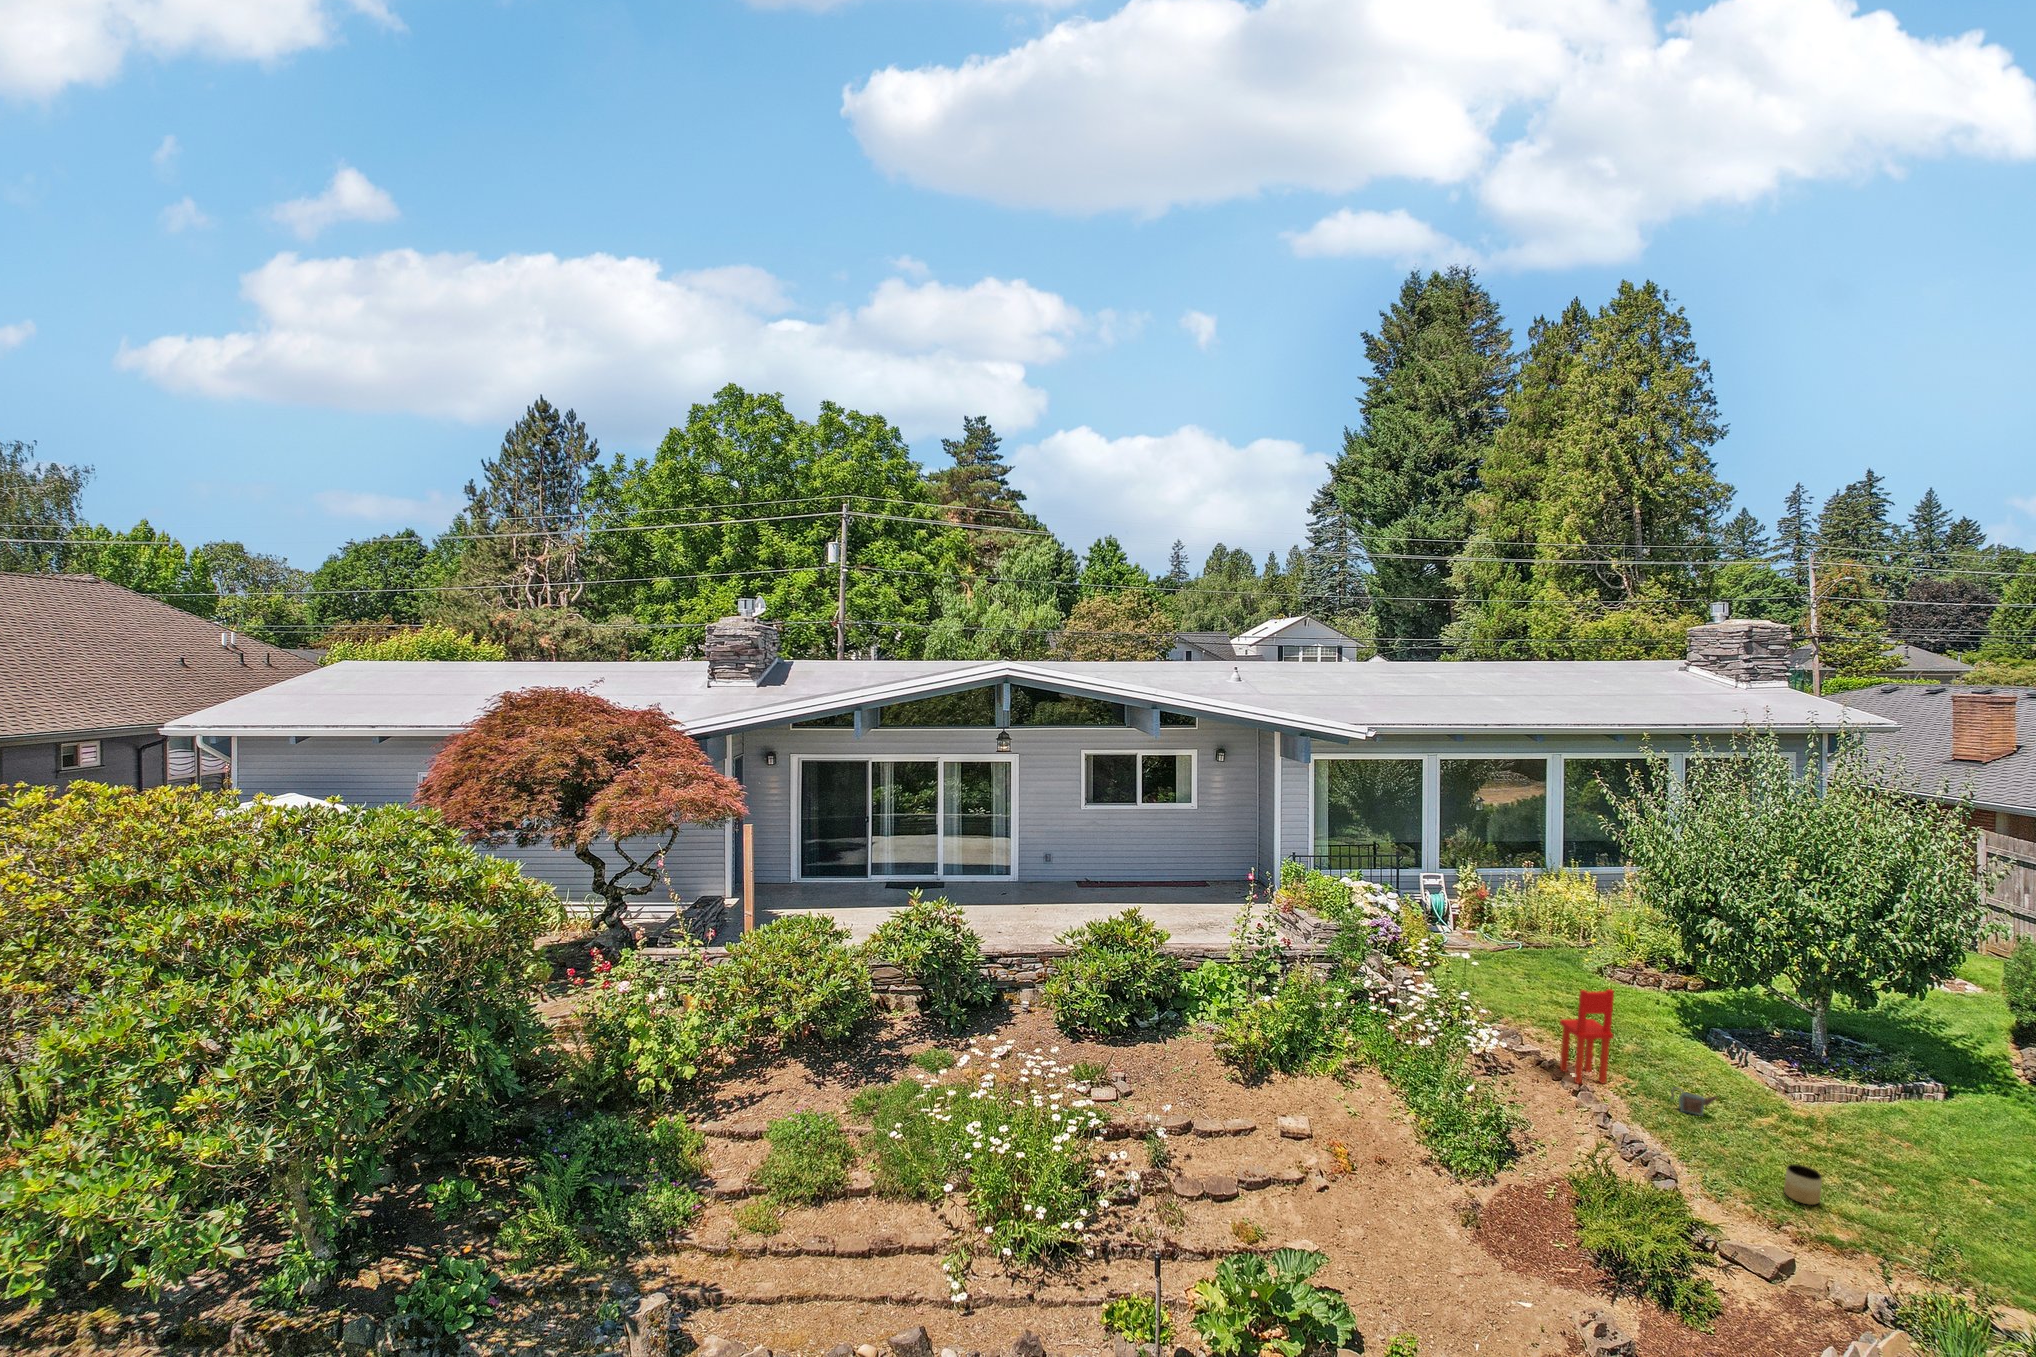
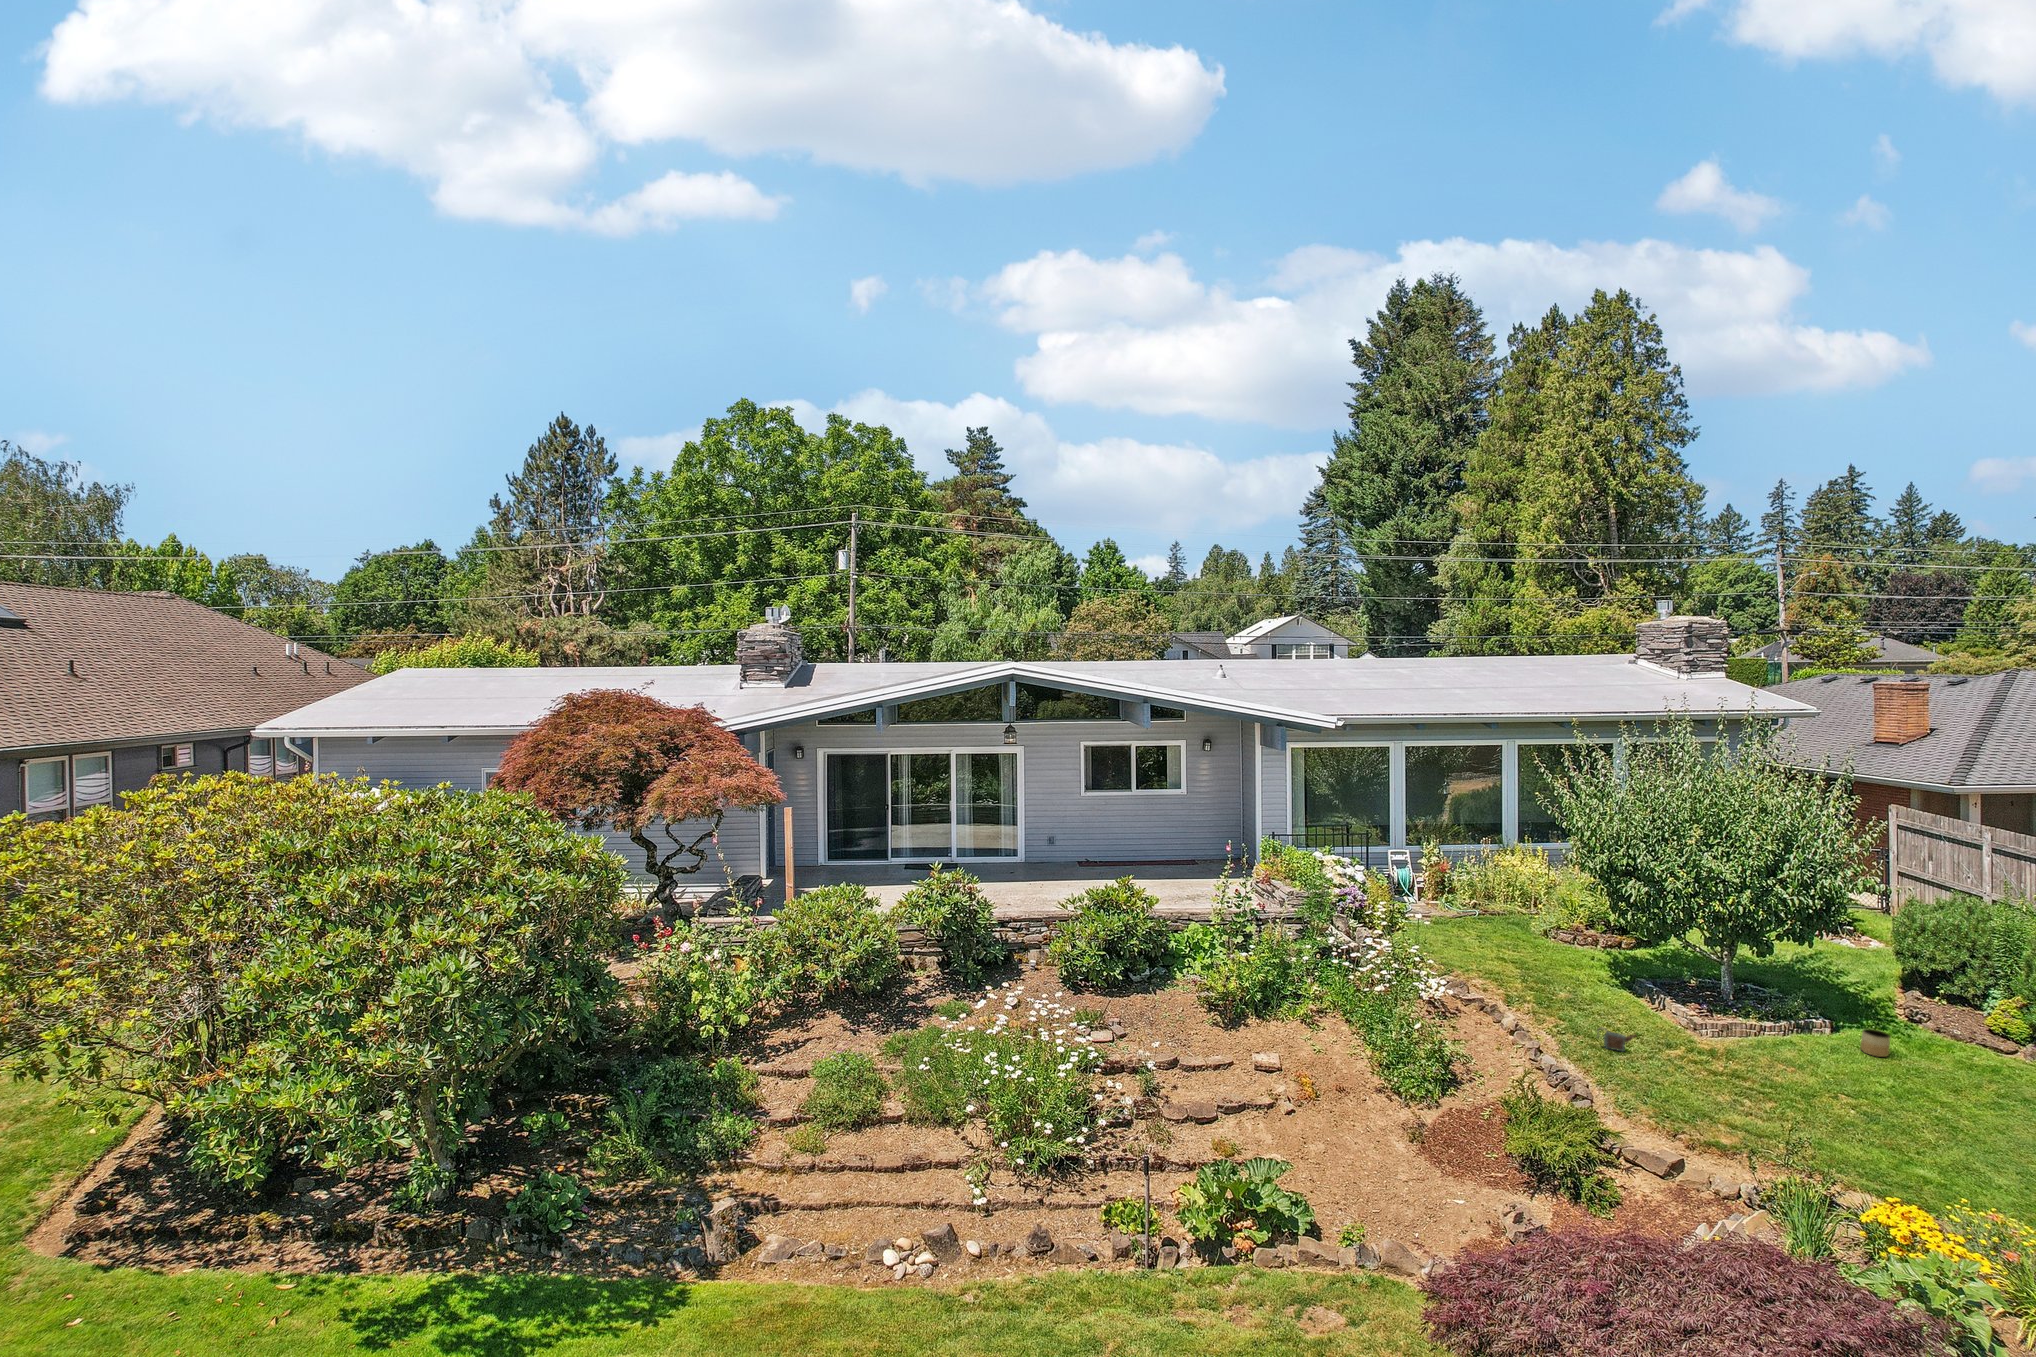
chair: present [1560,989,1614,1084] -> none [1502,943,1548,1027]
planter: present [1784,1164,1822,1205] -> present [1861,1029,1890,1057]

